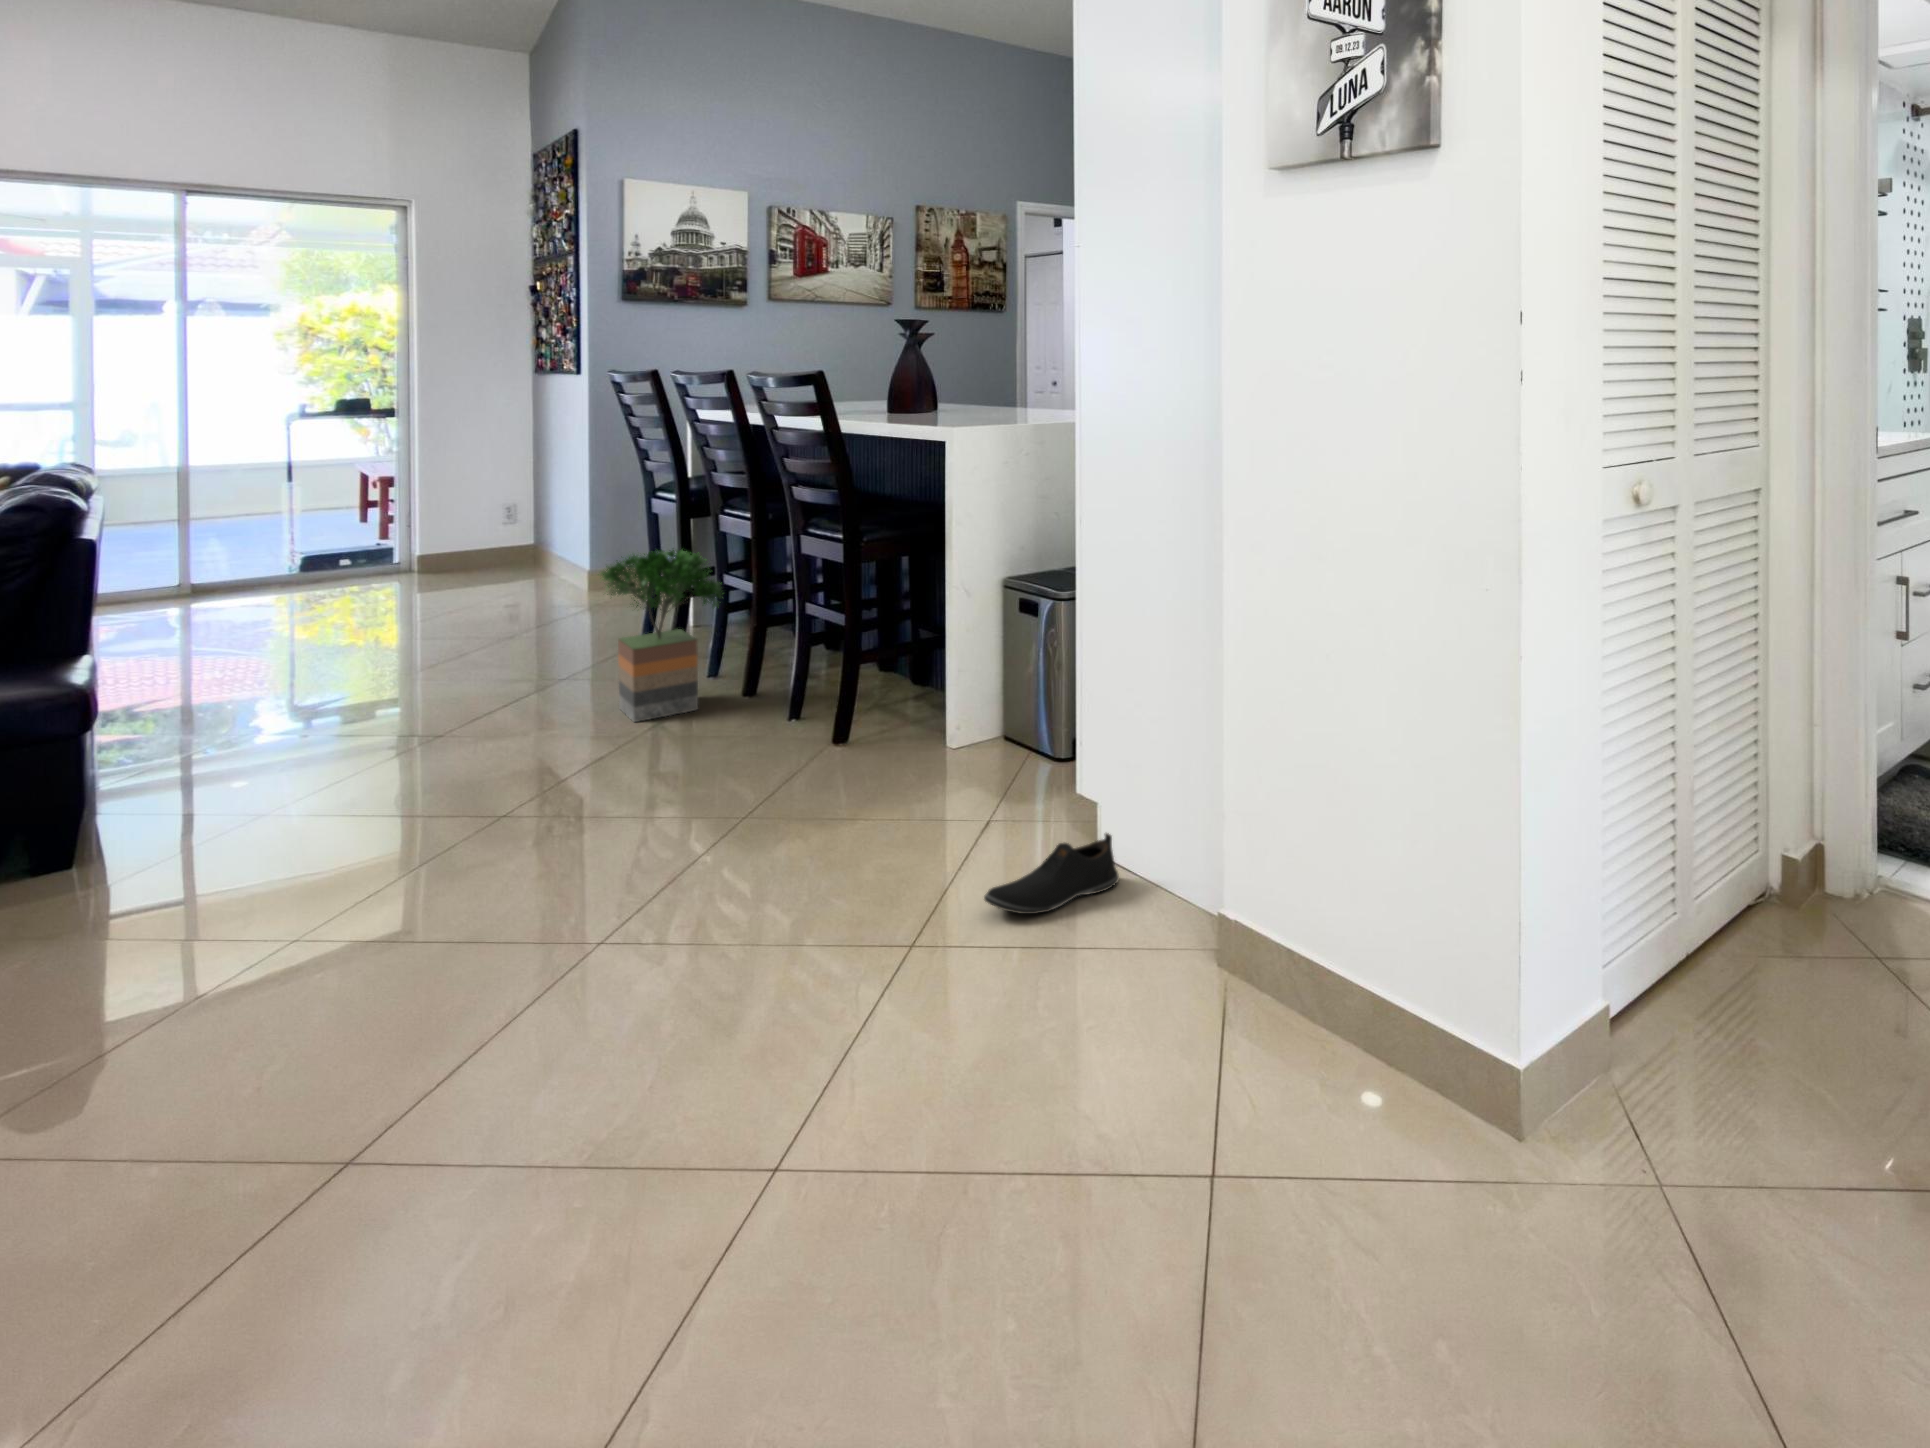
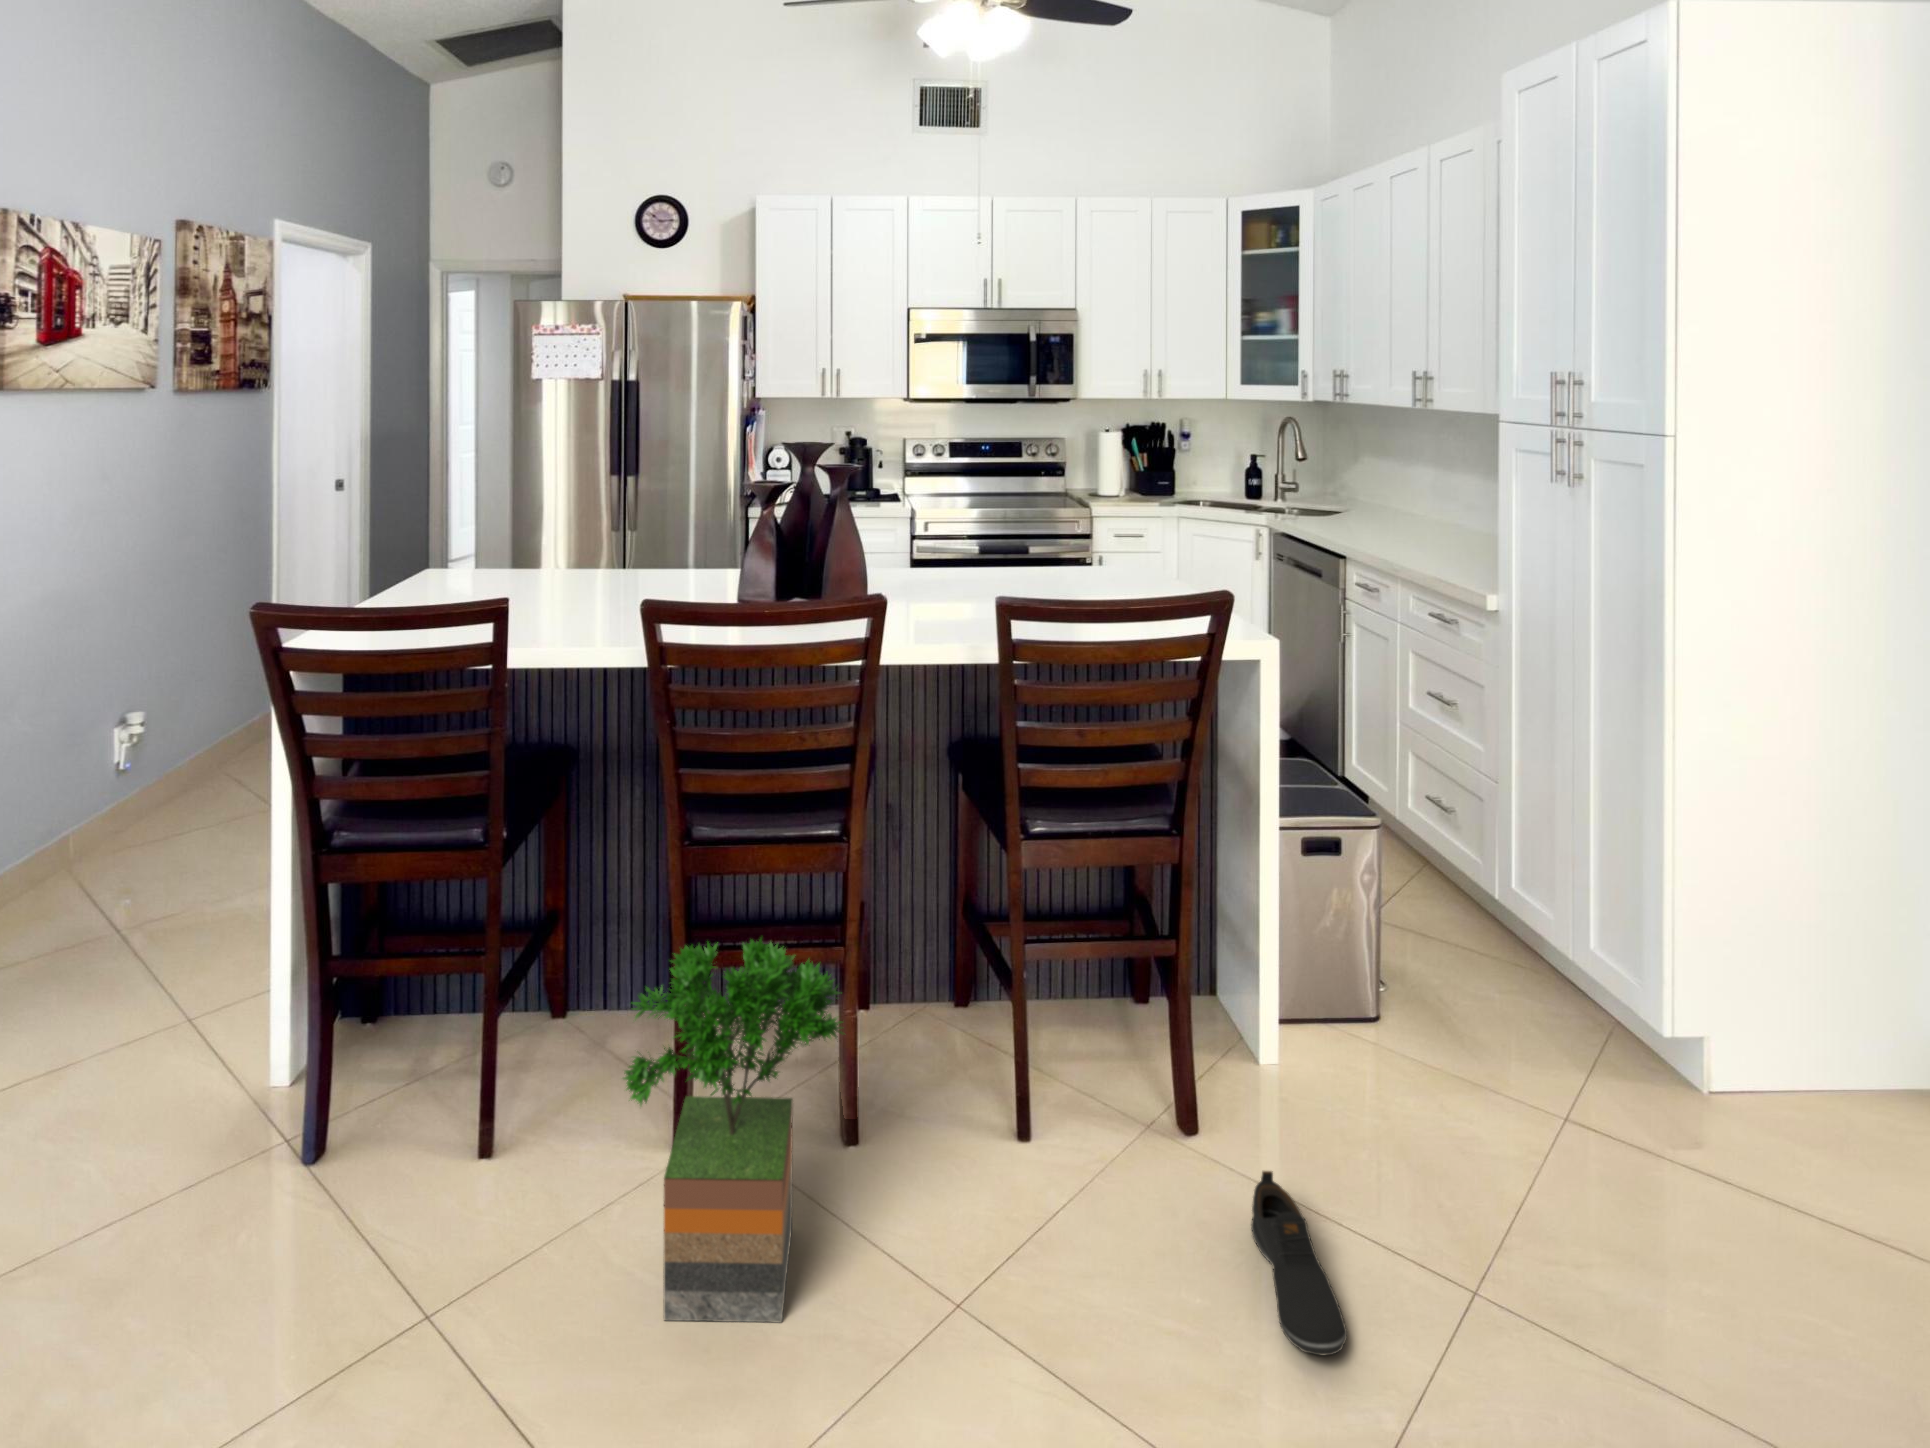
shoe: present [984,833,1119,914] -> present [1251,1171,1347,1355]

